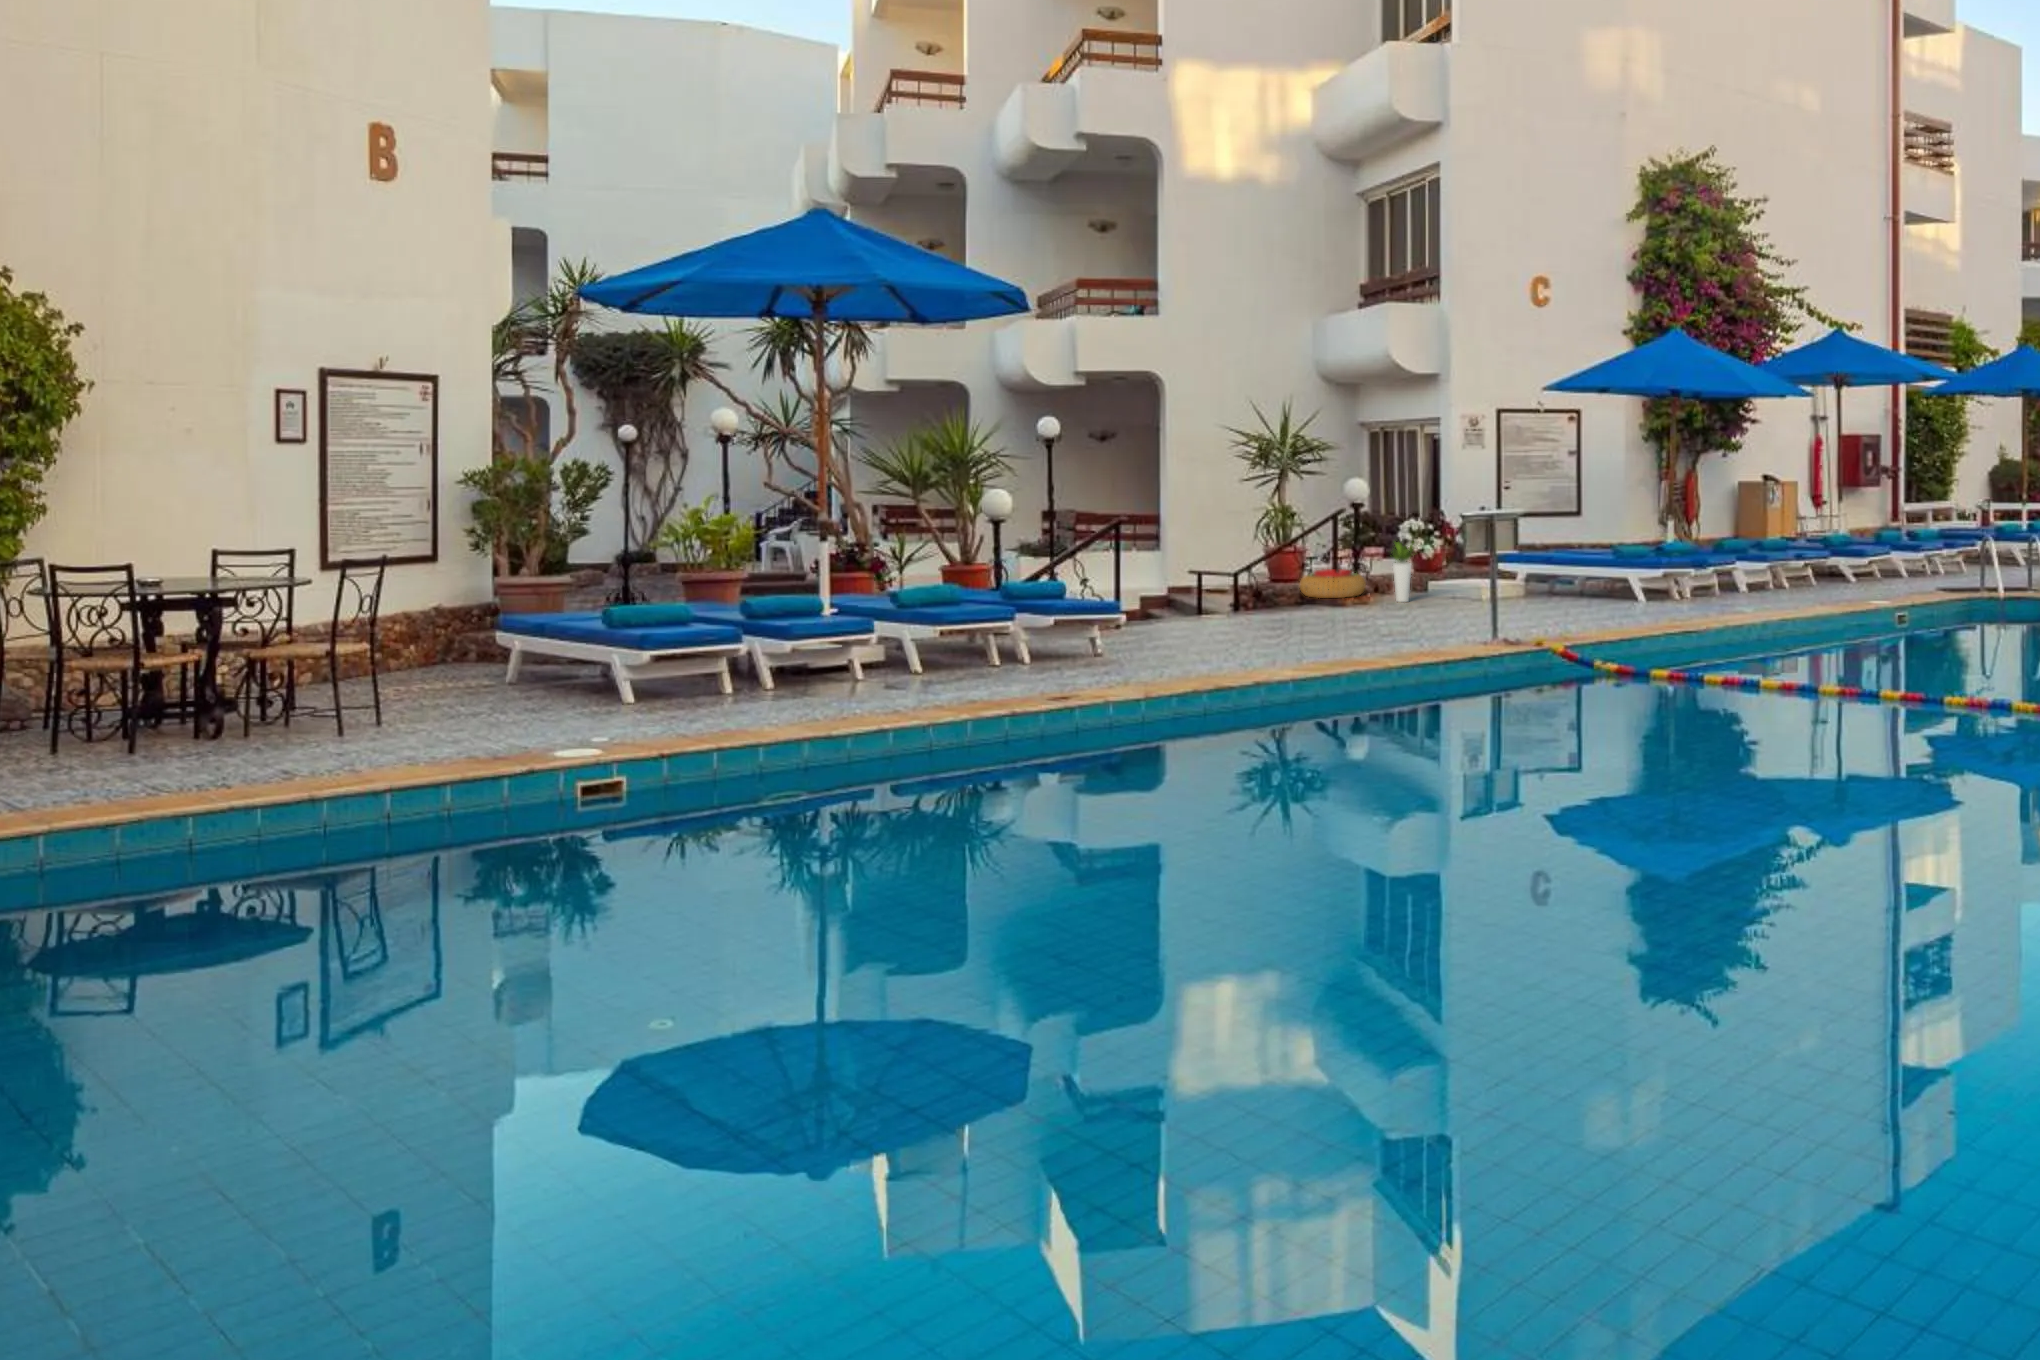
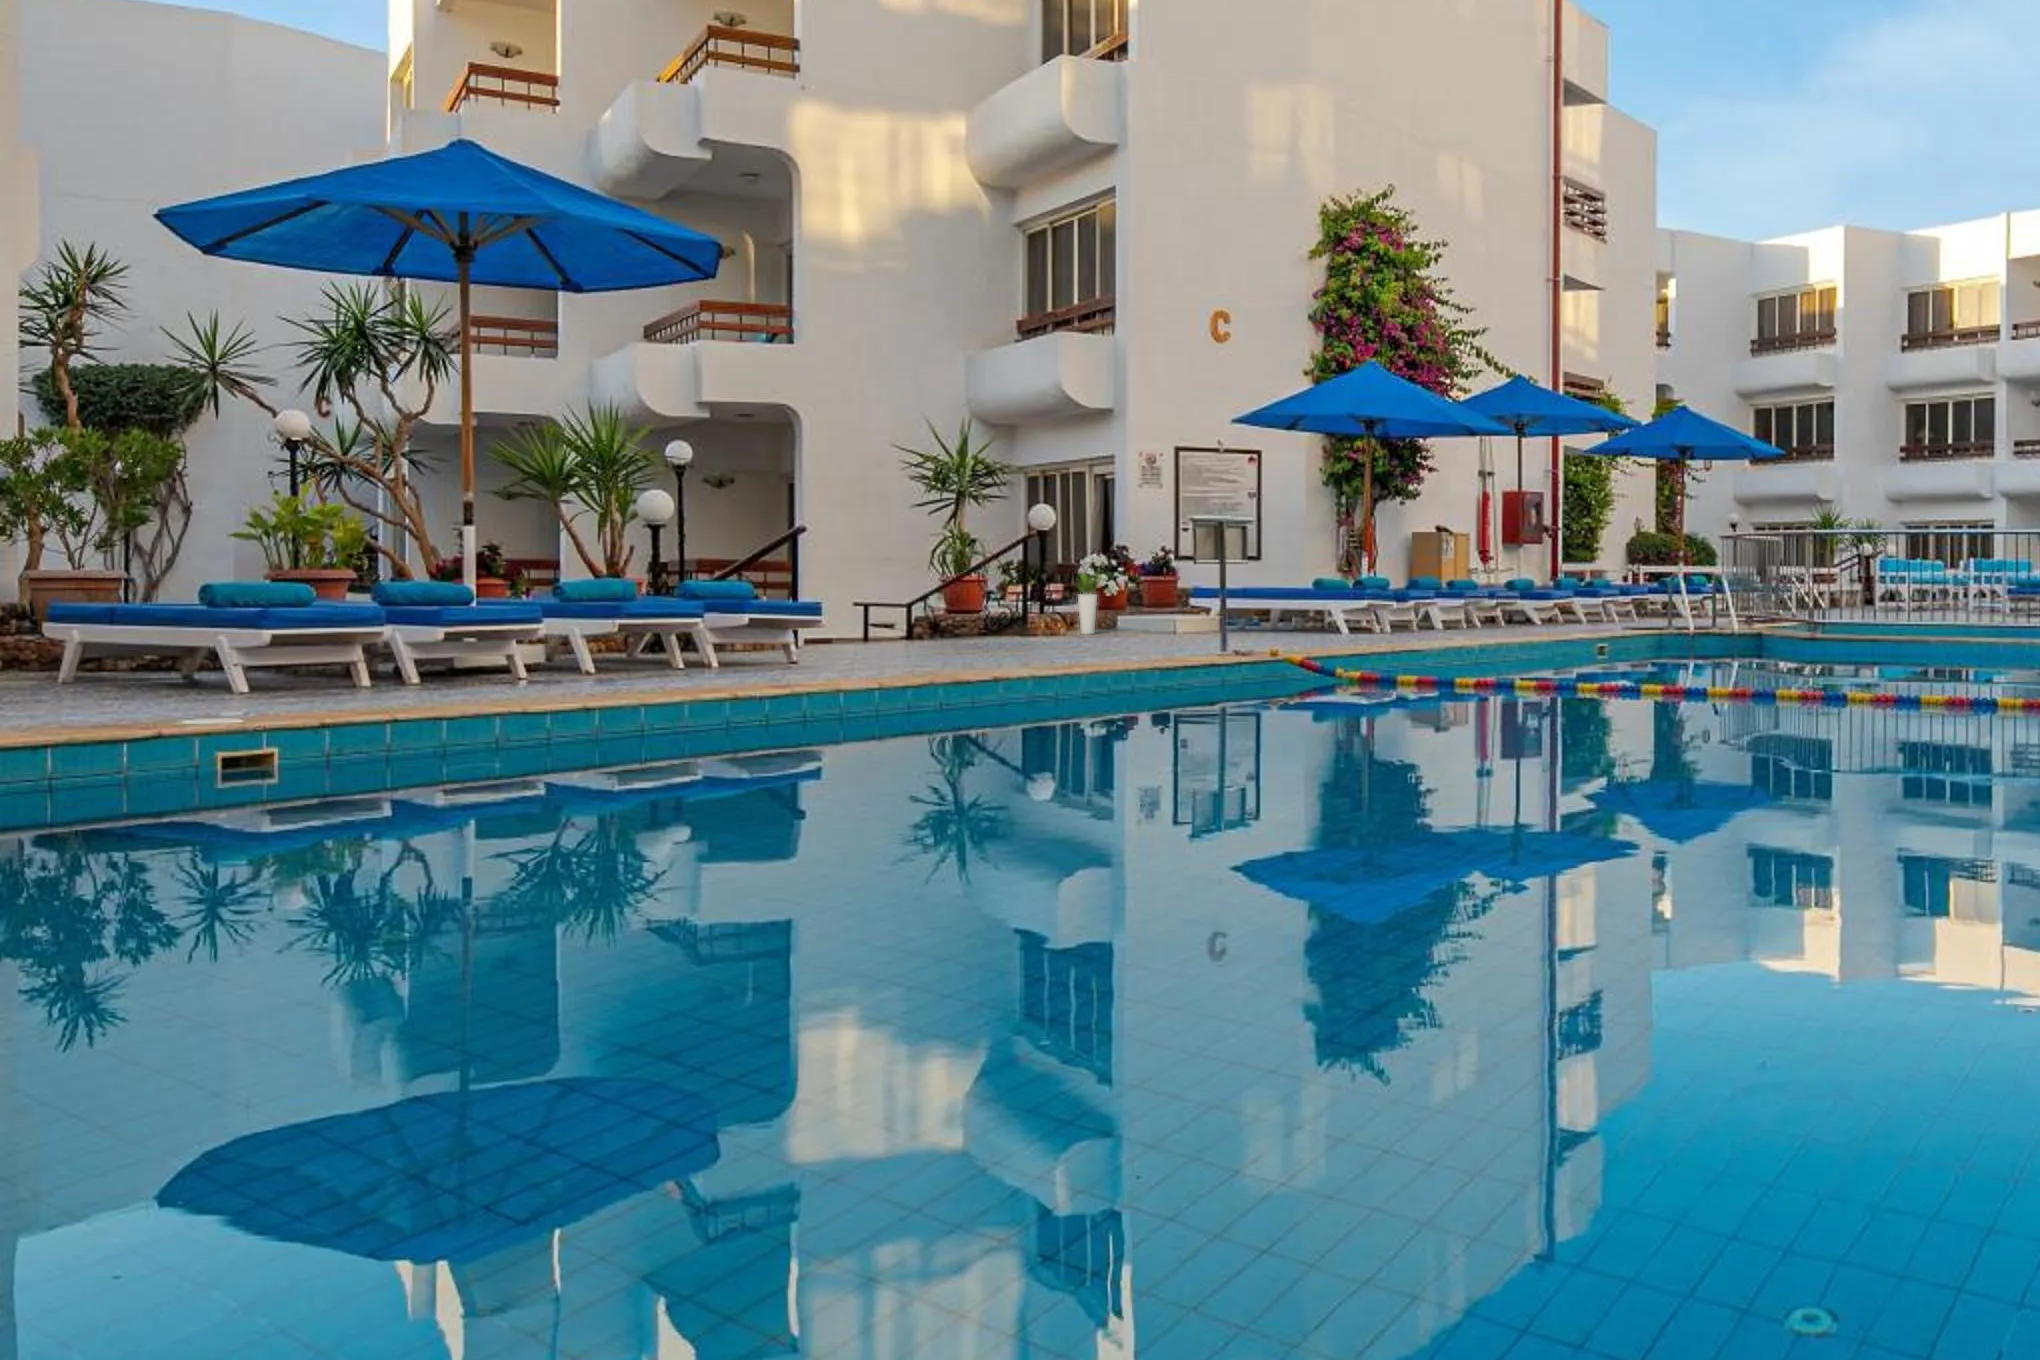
pouf: present [1299,569,1366,598] -> none [973,605,1045,632]

